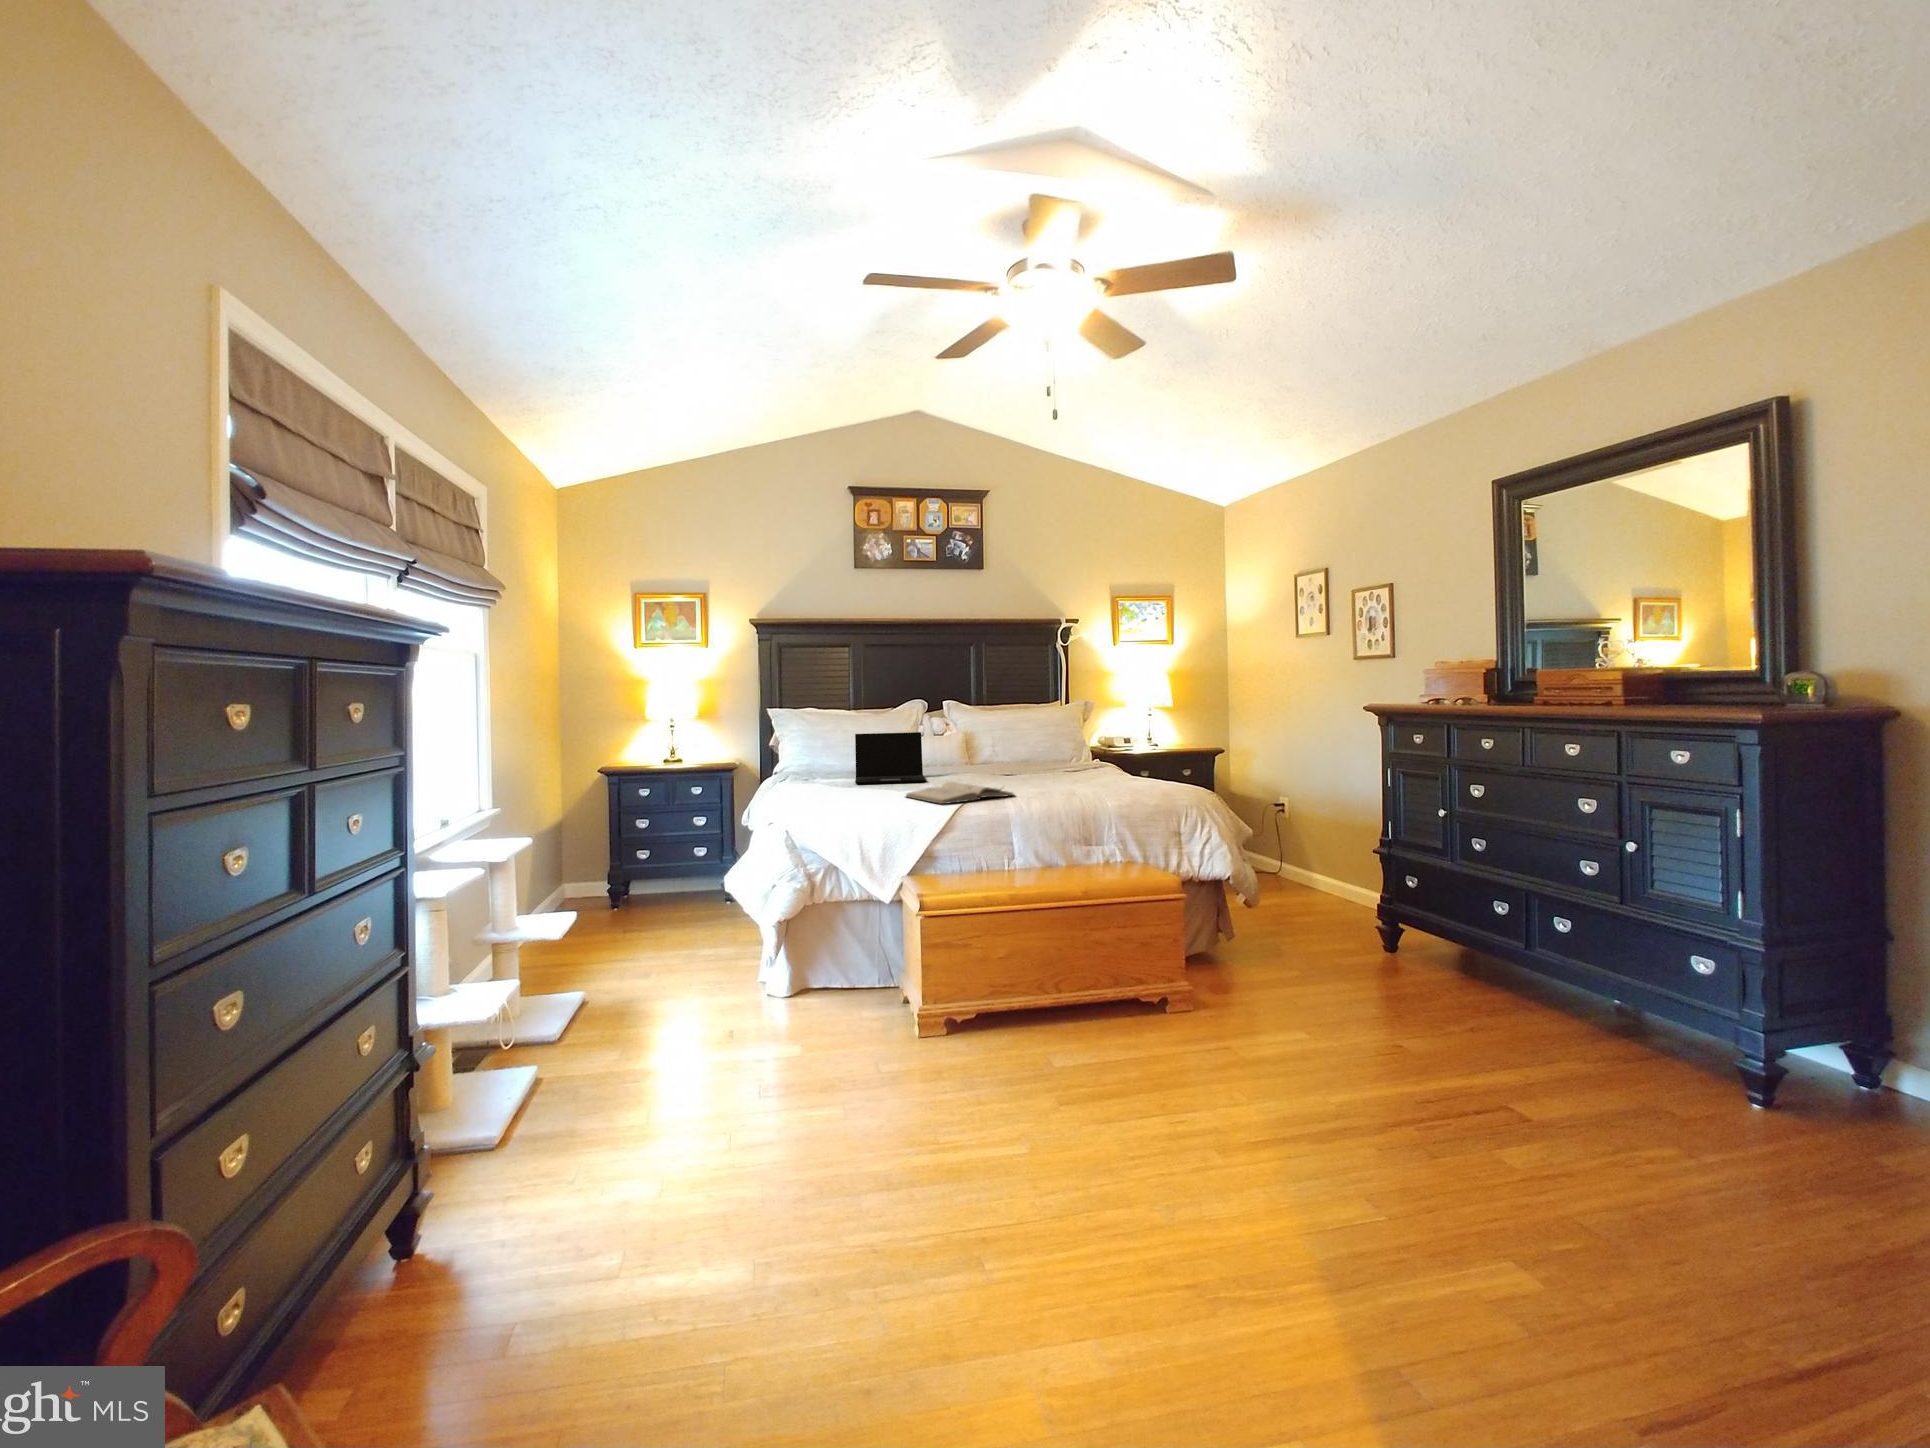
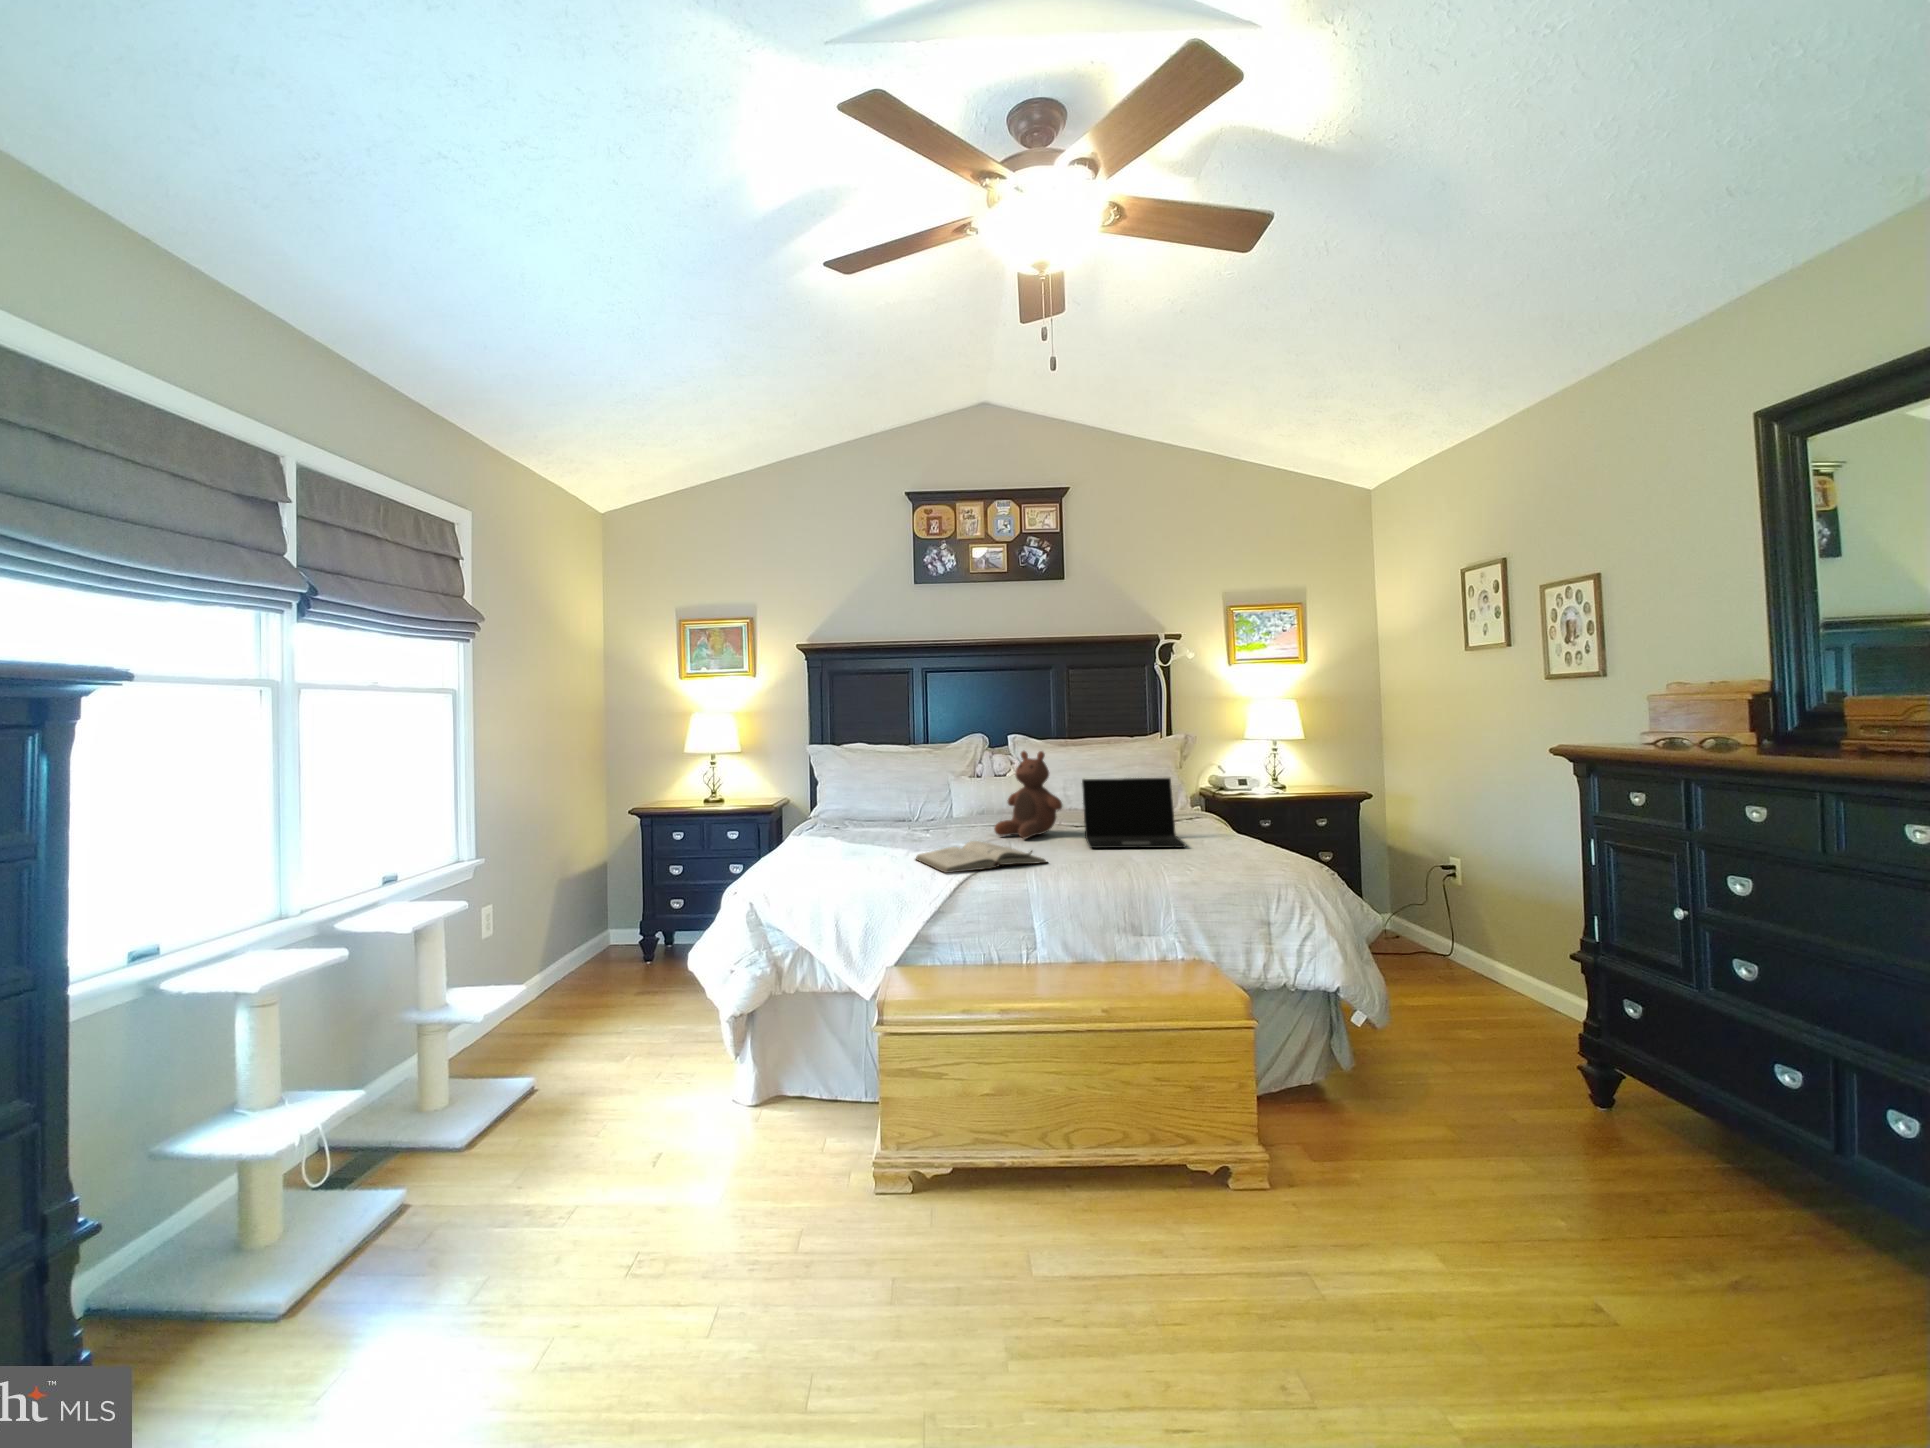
stuffed bear: none [954,710,1010,782] -> present [994,751,1062,839]
laptop: present [855,732,926,784] -> present [1082,778,1186,848]

